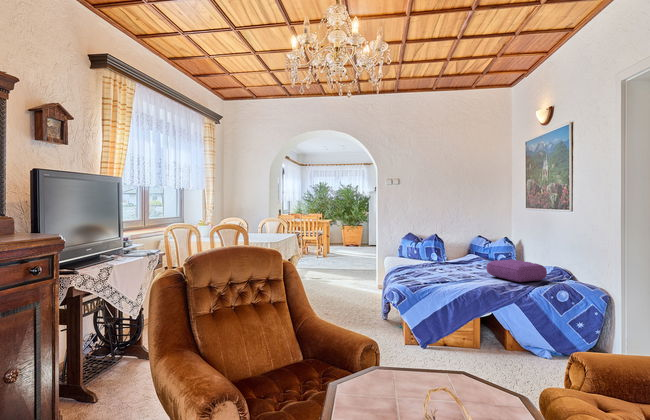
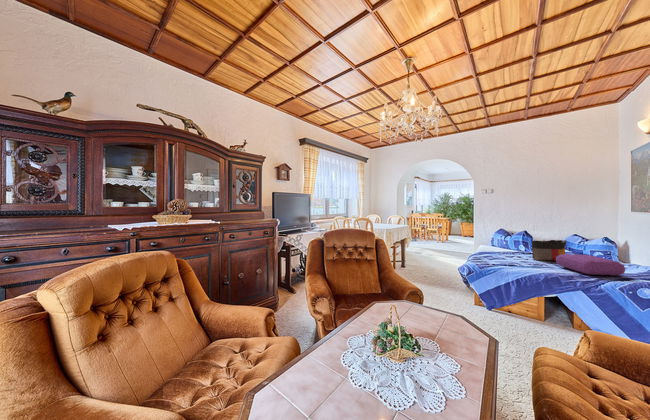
tote bag: none [458,244,489,271] -> present [532,240,567,261]

